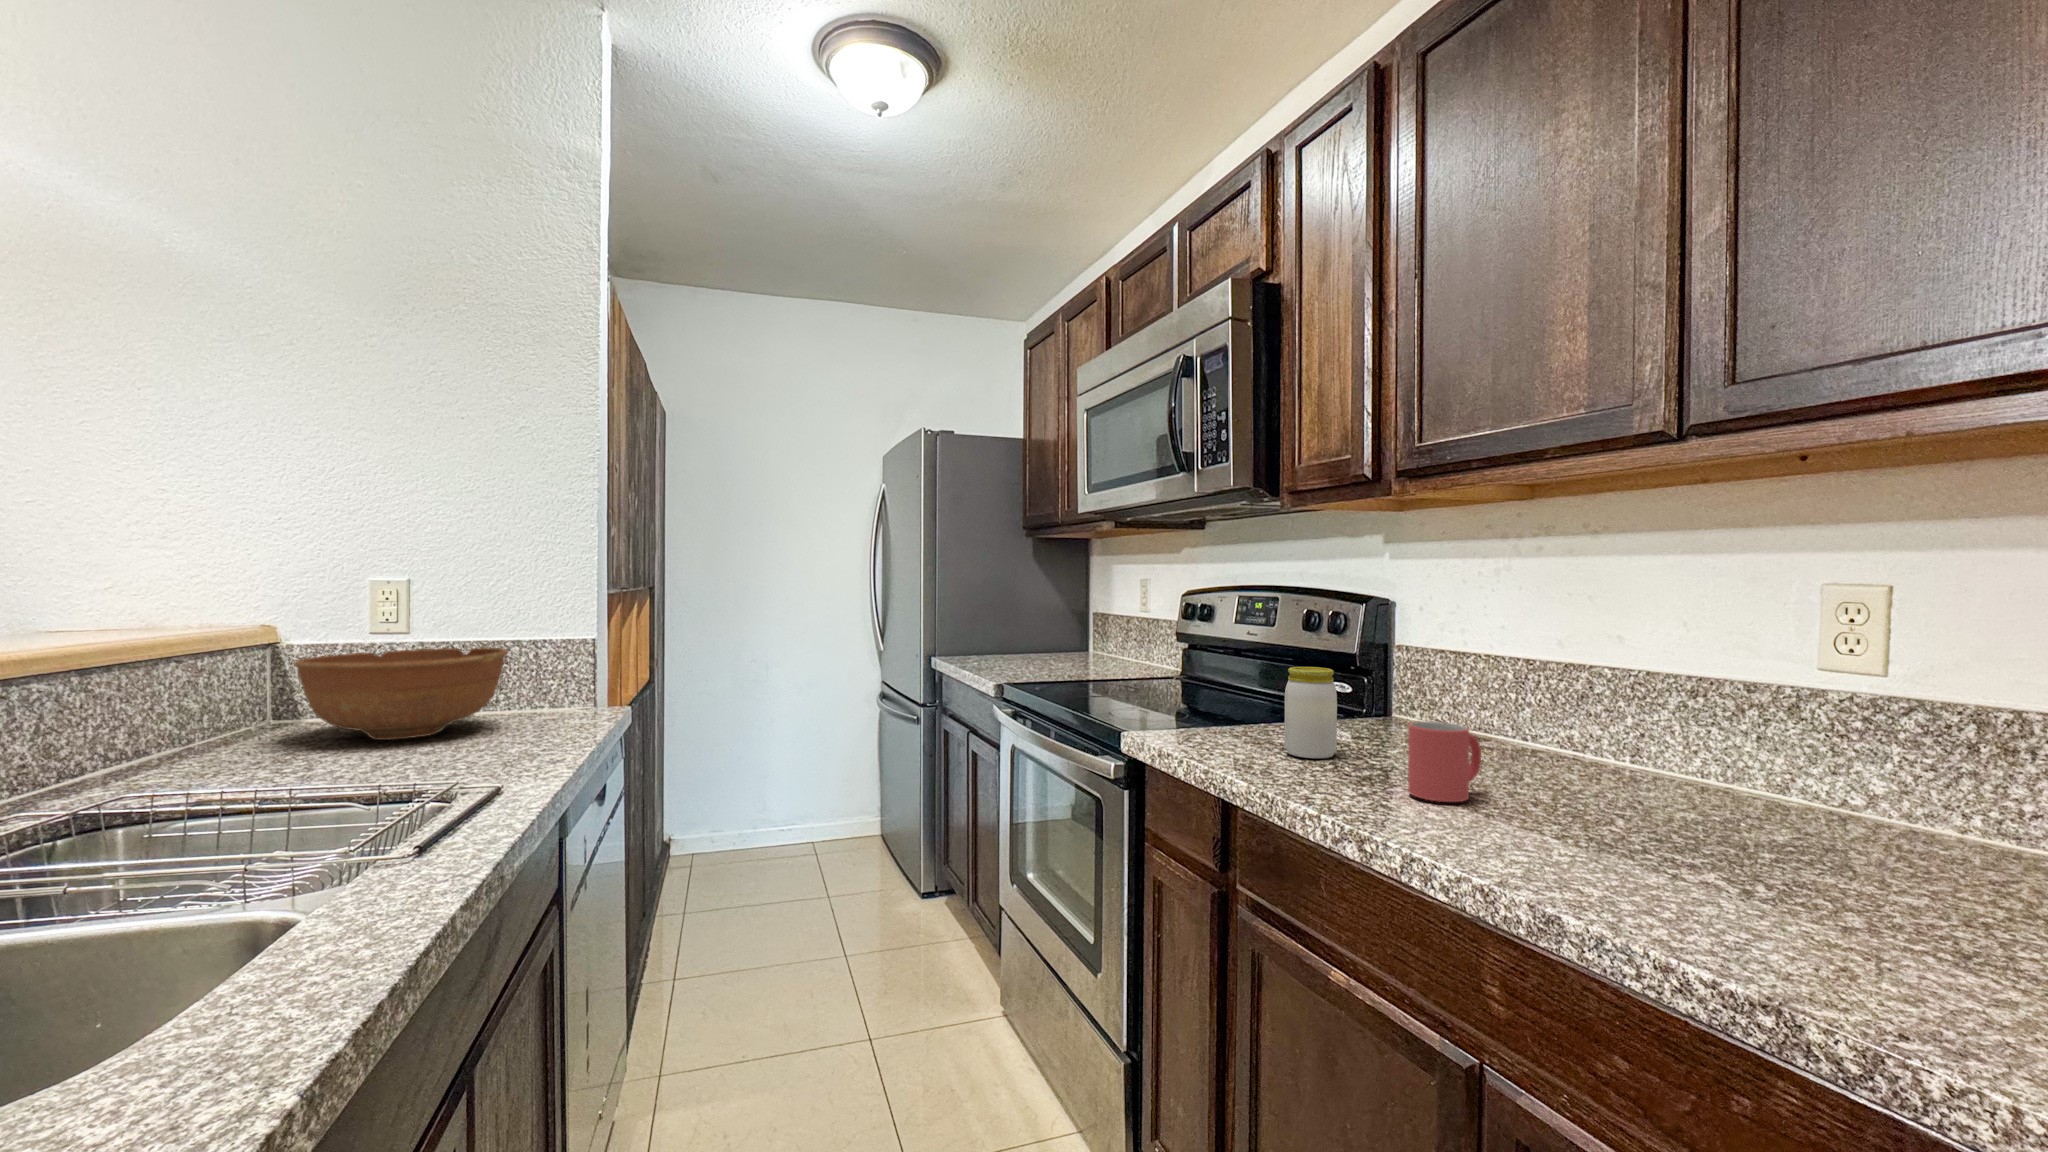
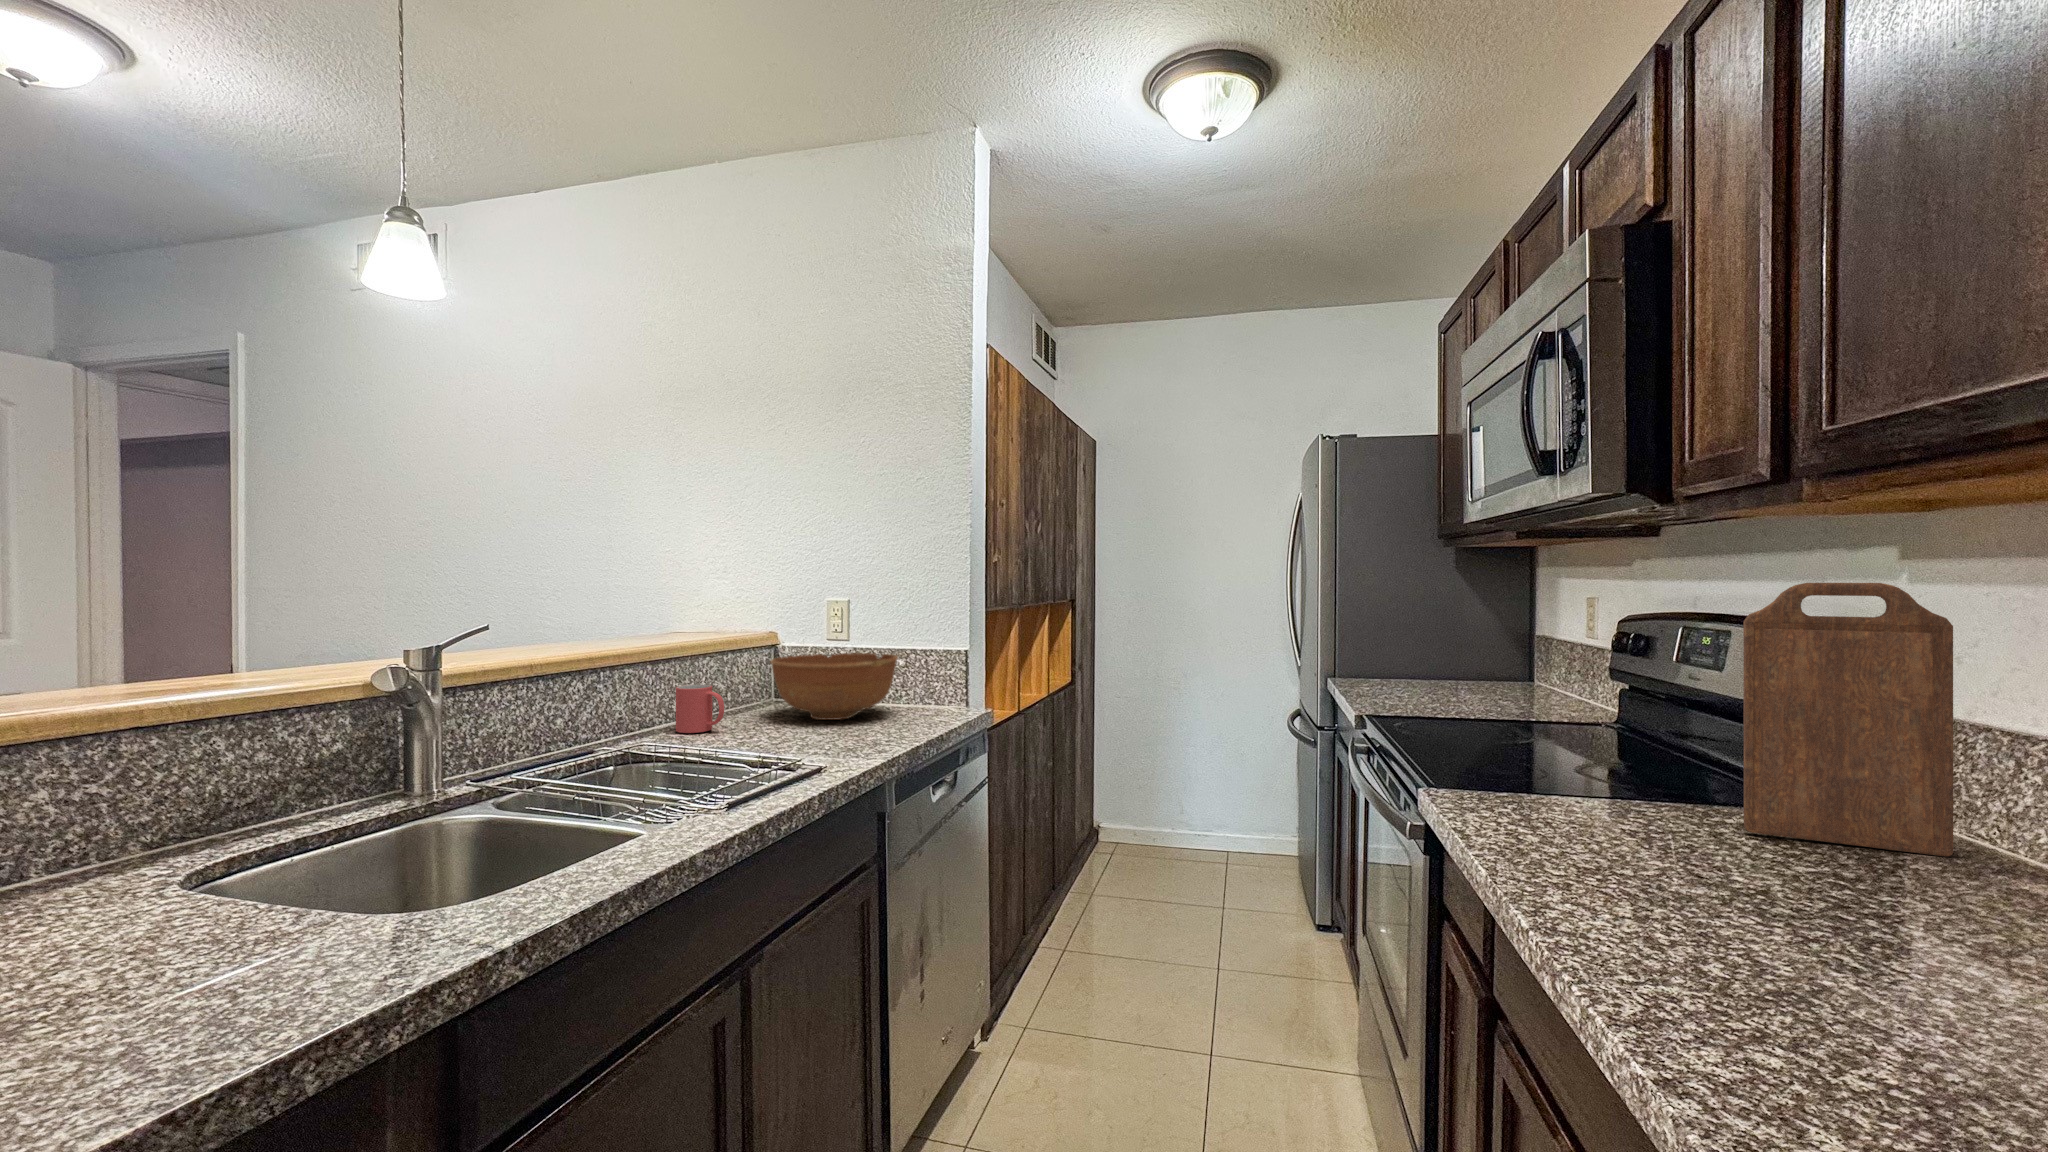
cutting board: none [1334,555,1438,734] -> present [1743,583,1953,857]
jar: present [1284,667,1337,758] -> none [1619,733,1701,861]
mug: present [1408,721,1481,802] -> present [676,685,724,733]

